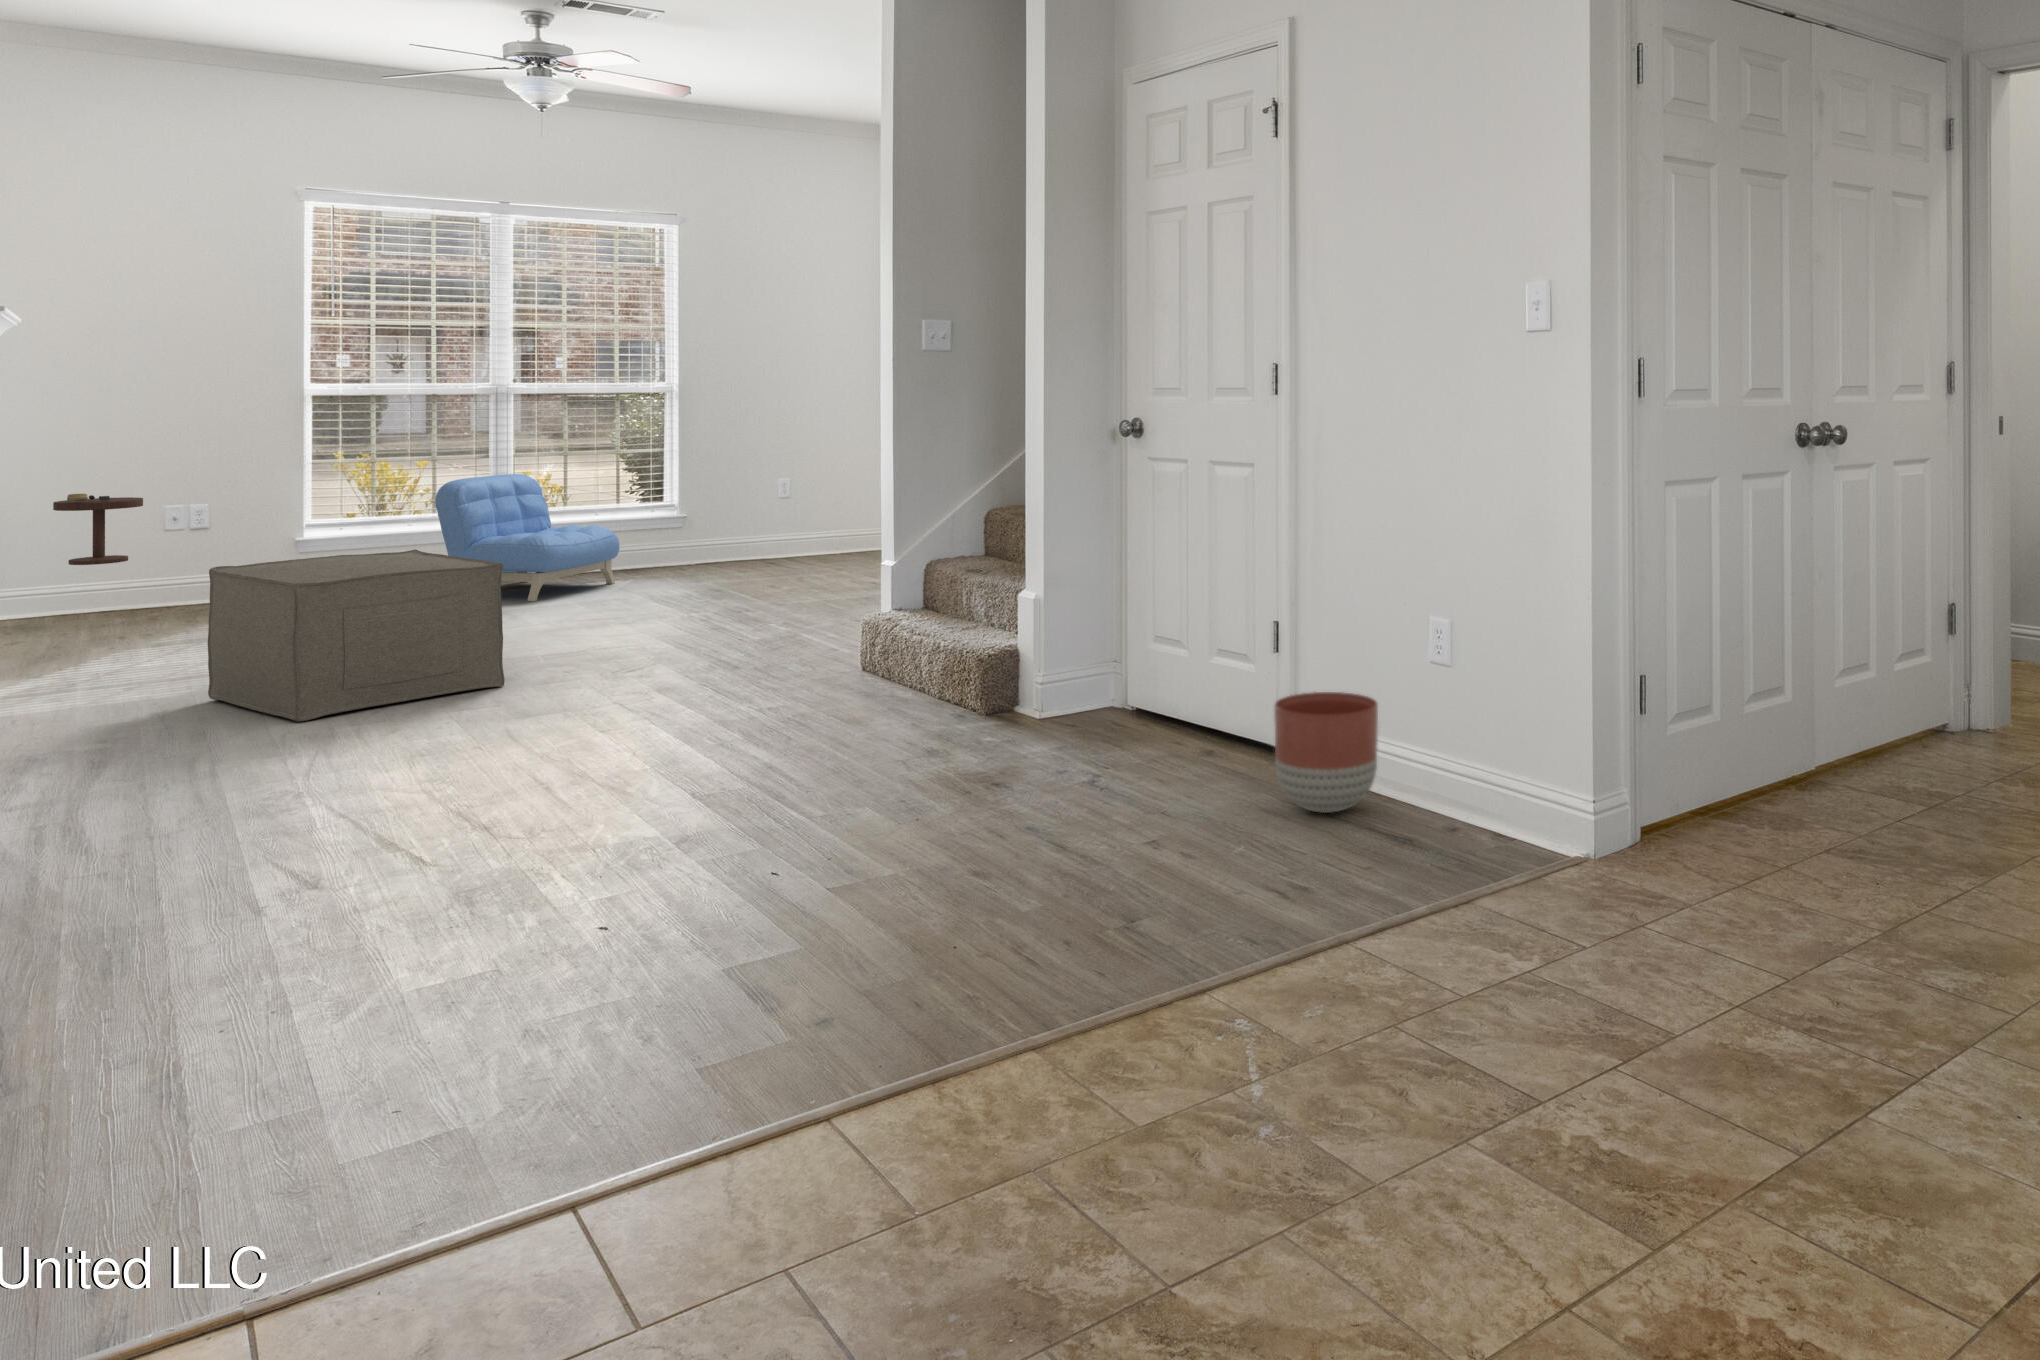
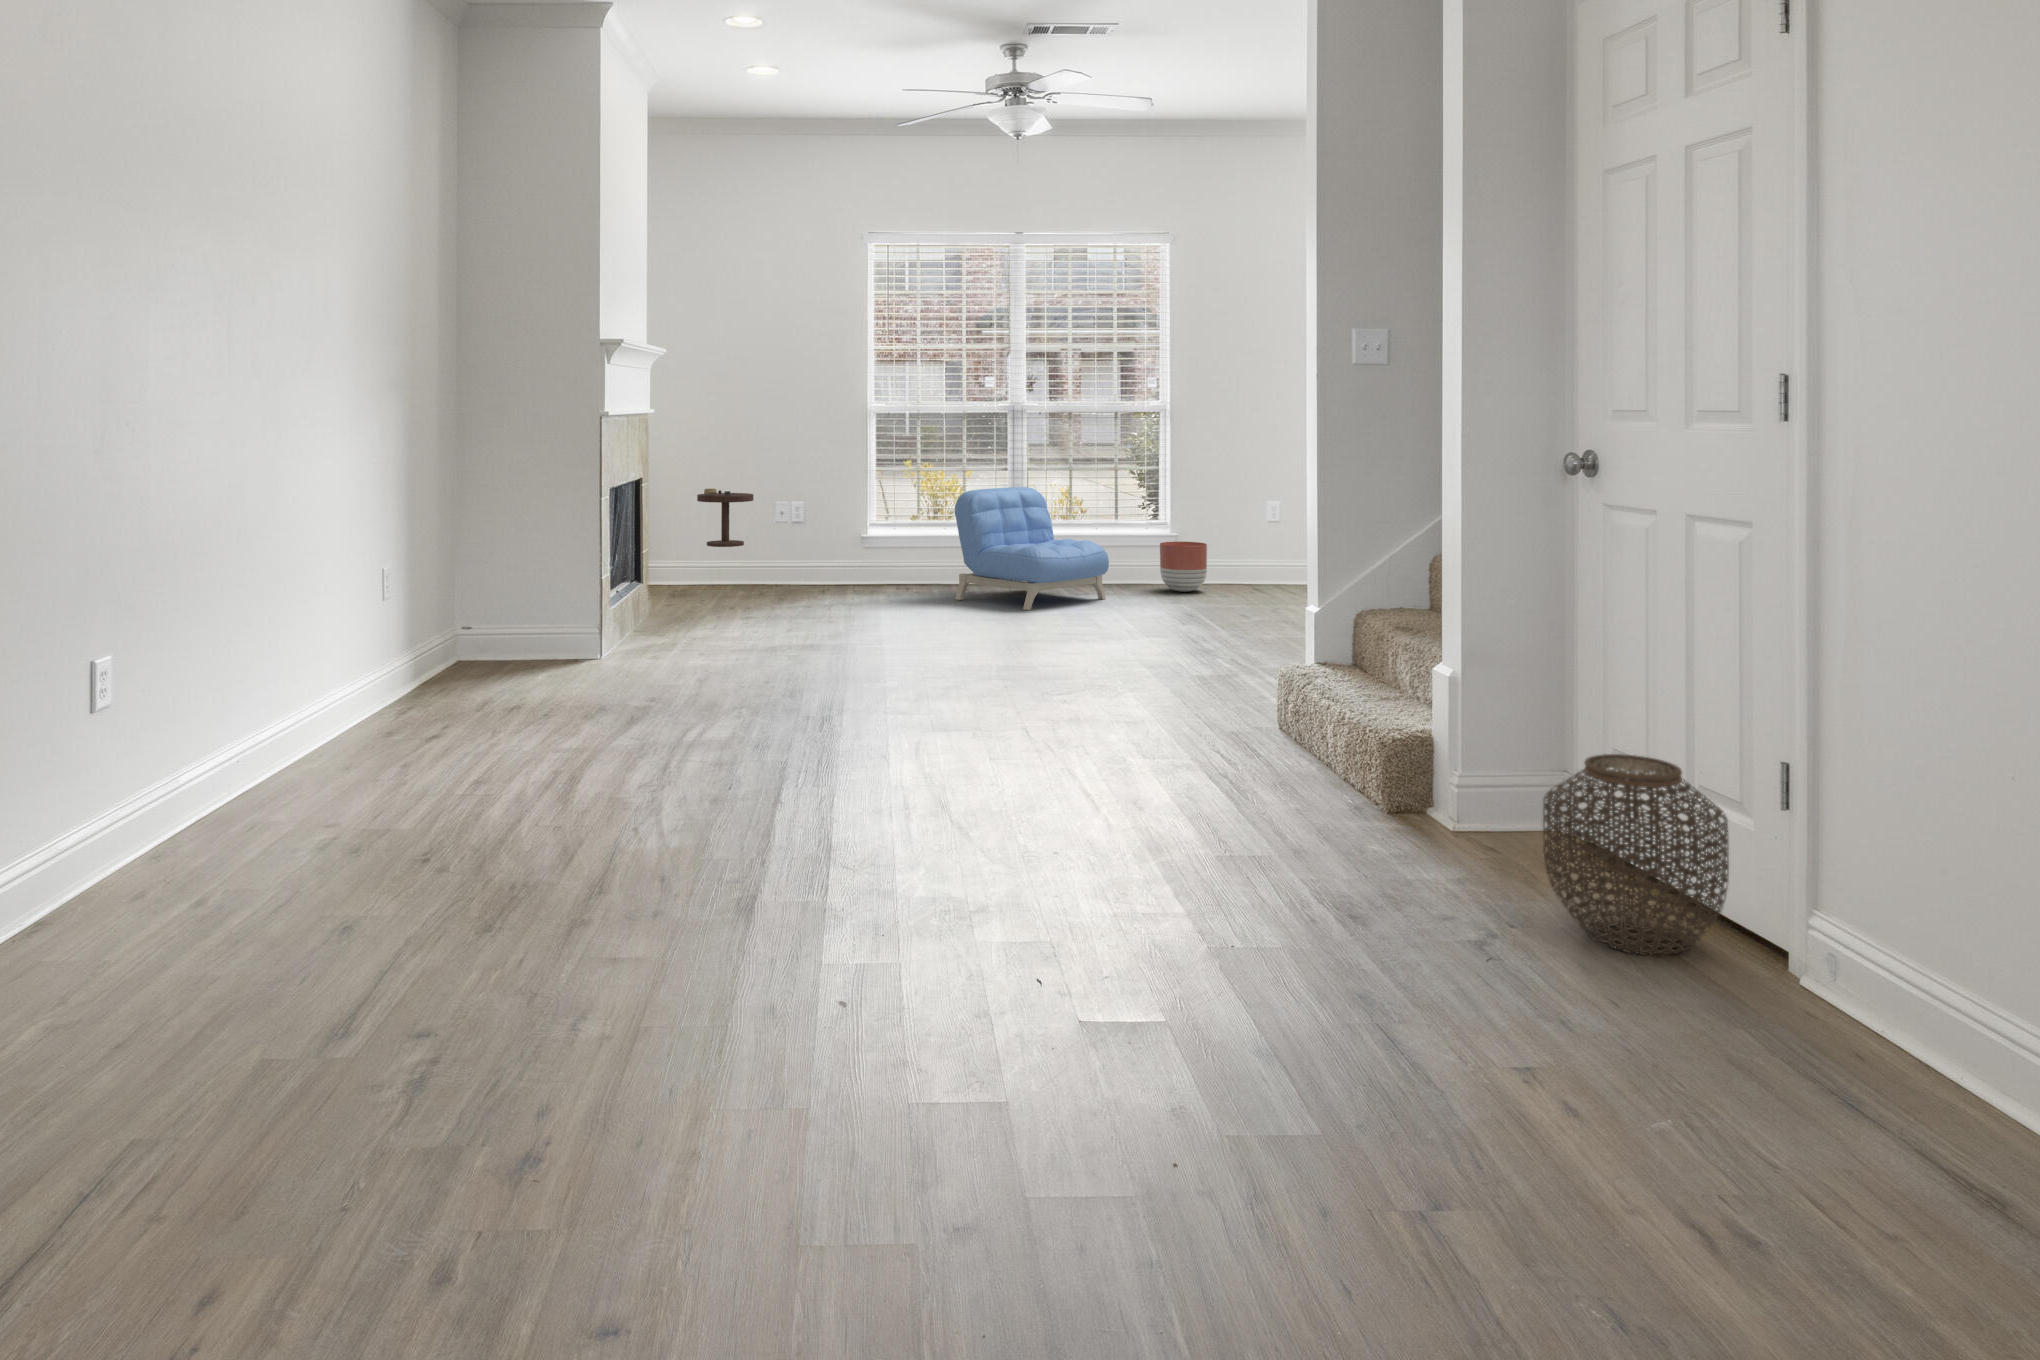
ottoman: present [208,549,505,722] -> none [736,554,948,705]
woven basket: none [1124,634,1241,768] -> present [1543,754,1729,956]
planter: present [1274,692,1378,813] -> present [1160,542,1207,592]

